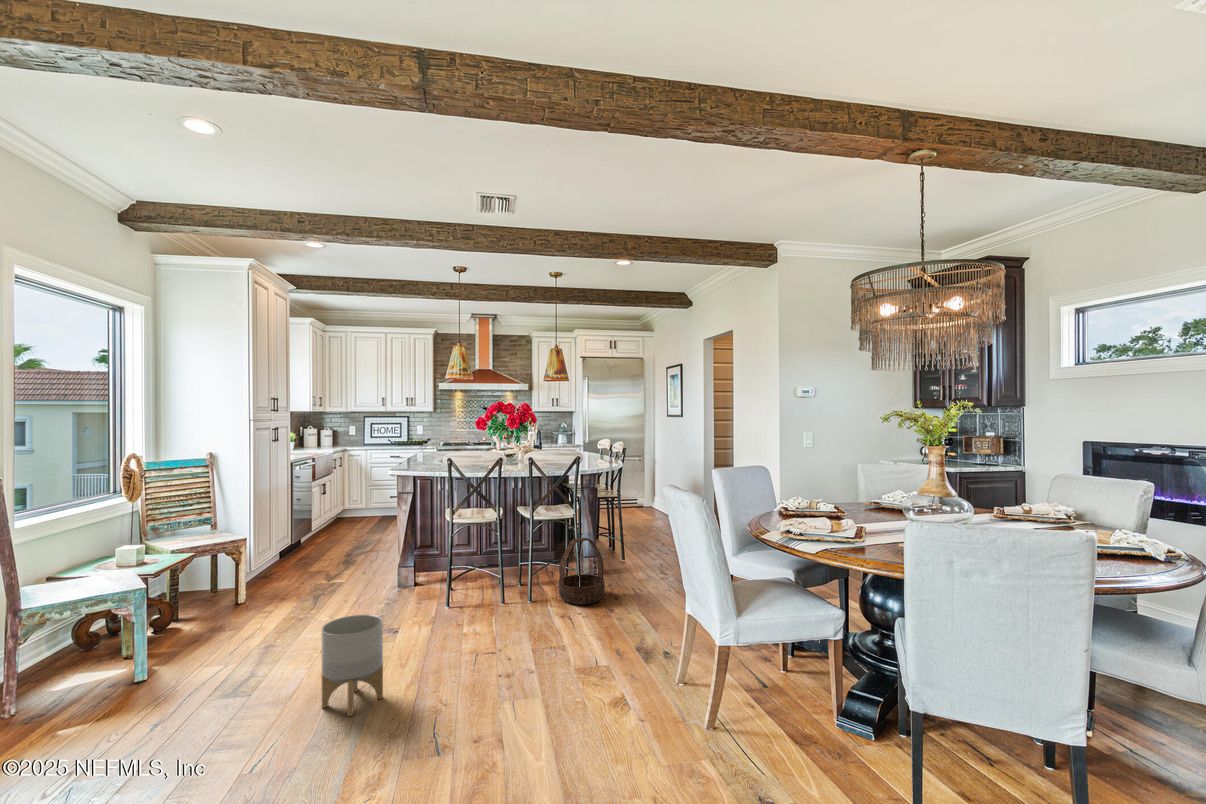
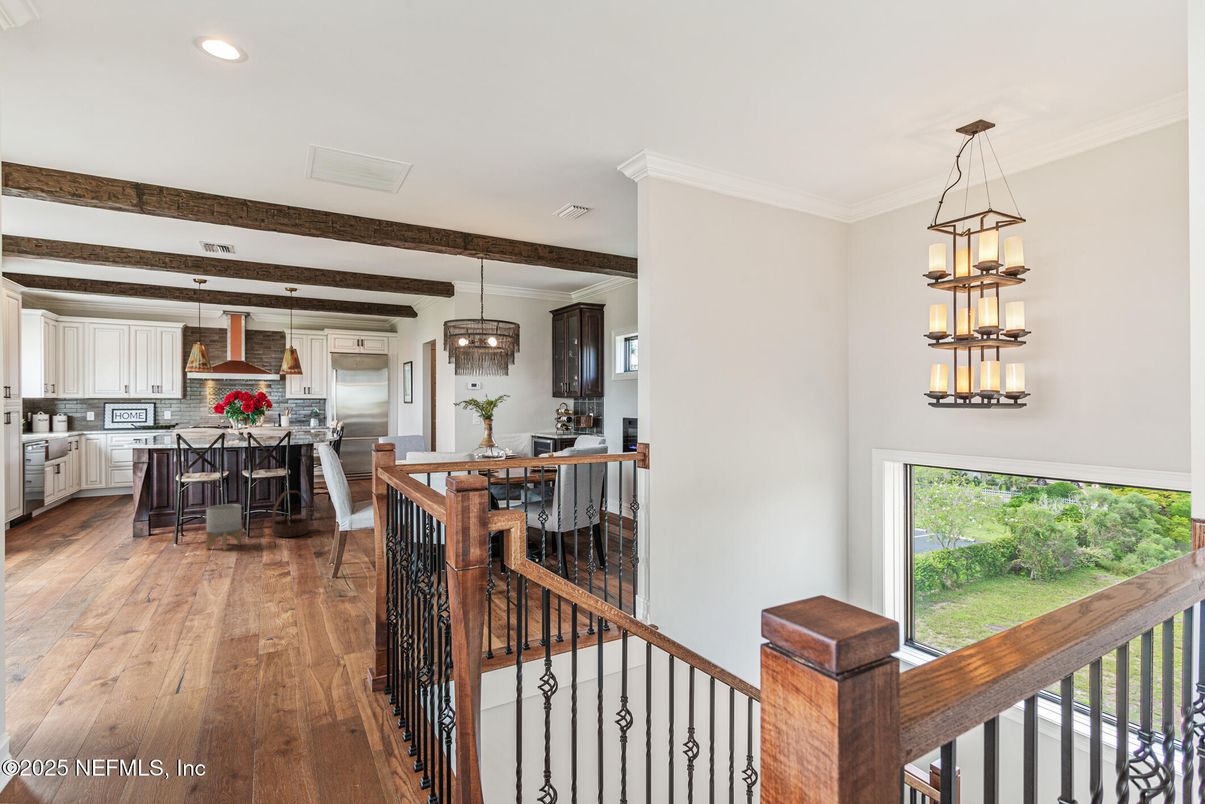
planter: present [322,615,383,716] -> present [206,504,241,550]

